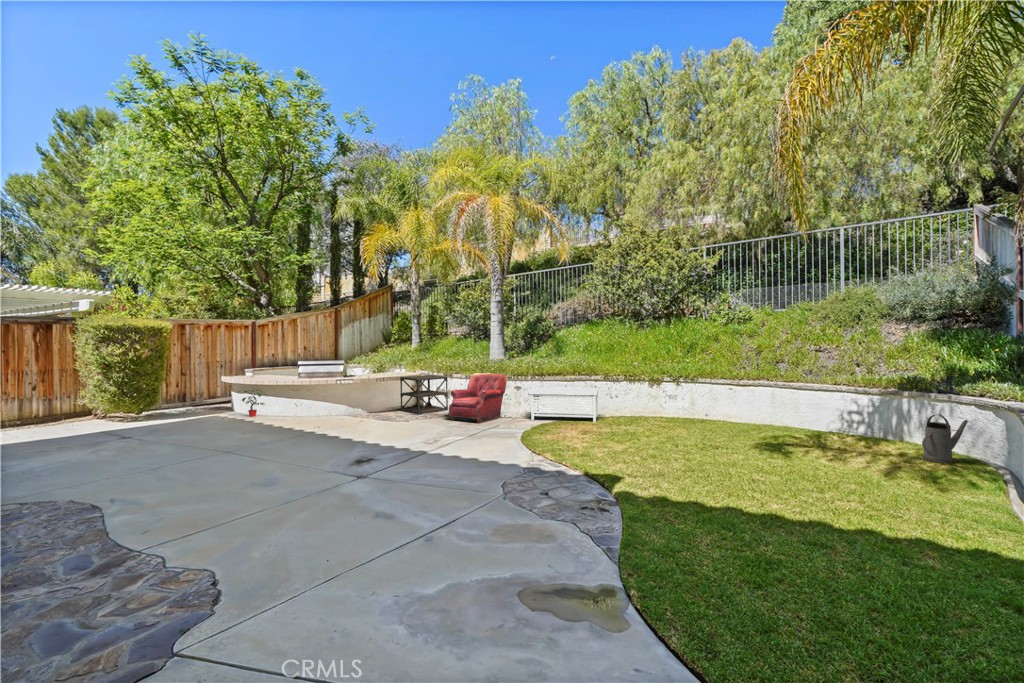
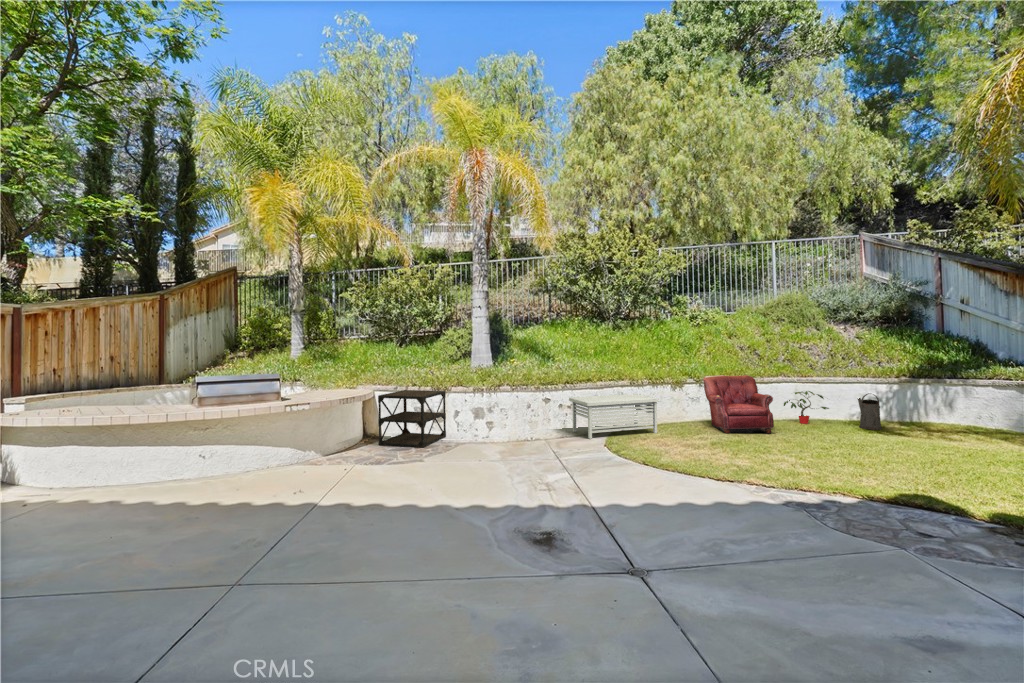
armchair: present [449,373,507,423] -> present [703,375,774,434]
potted plant: present [238,390,268,417] -> present [784,391,829,424]
watering can: present [922,414,968,463] -> present [858,393,882,430]

